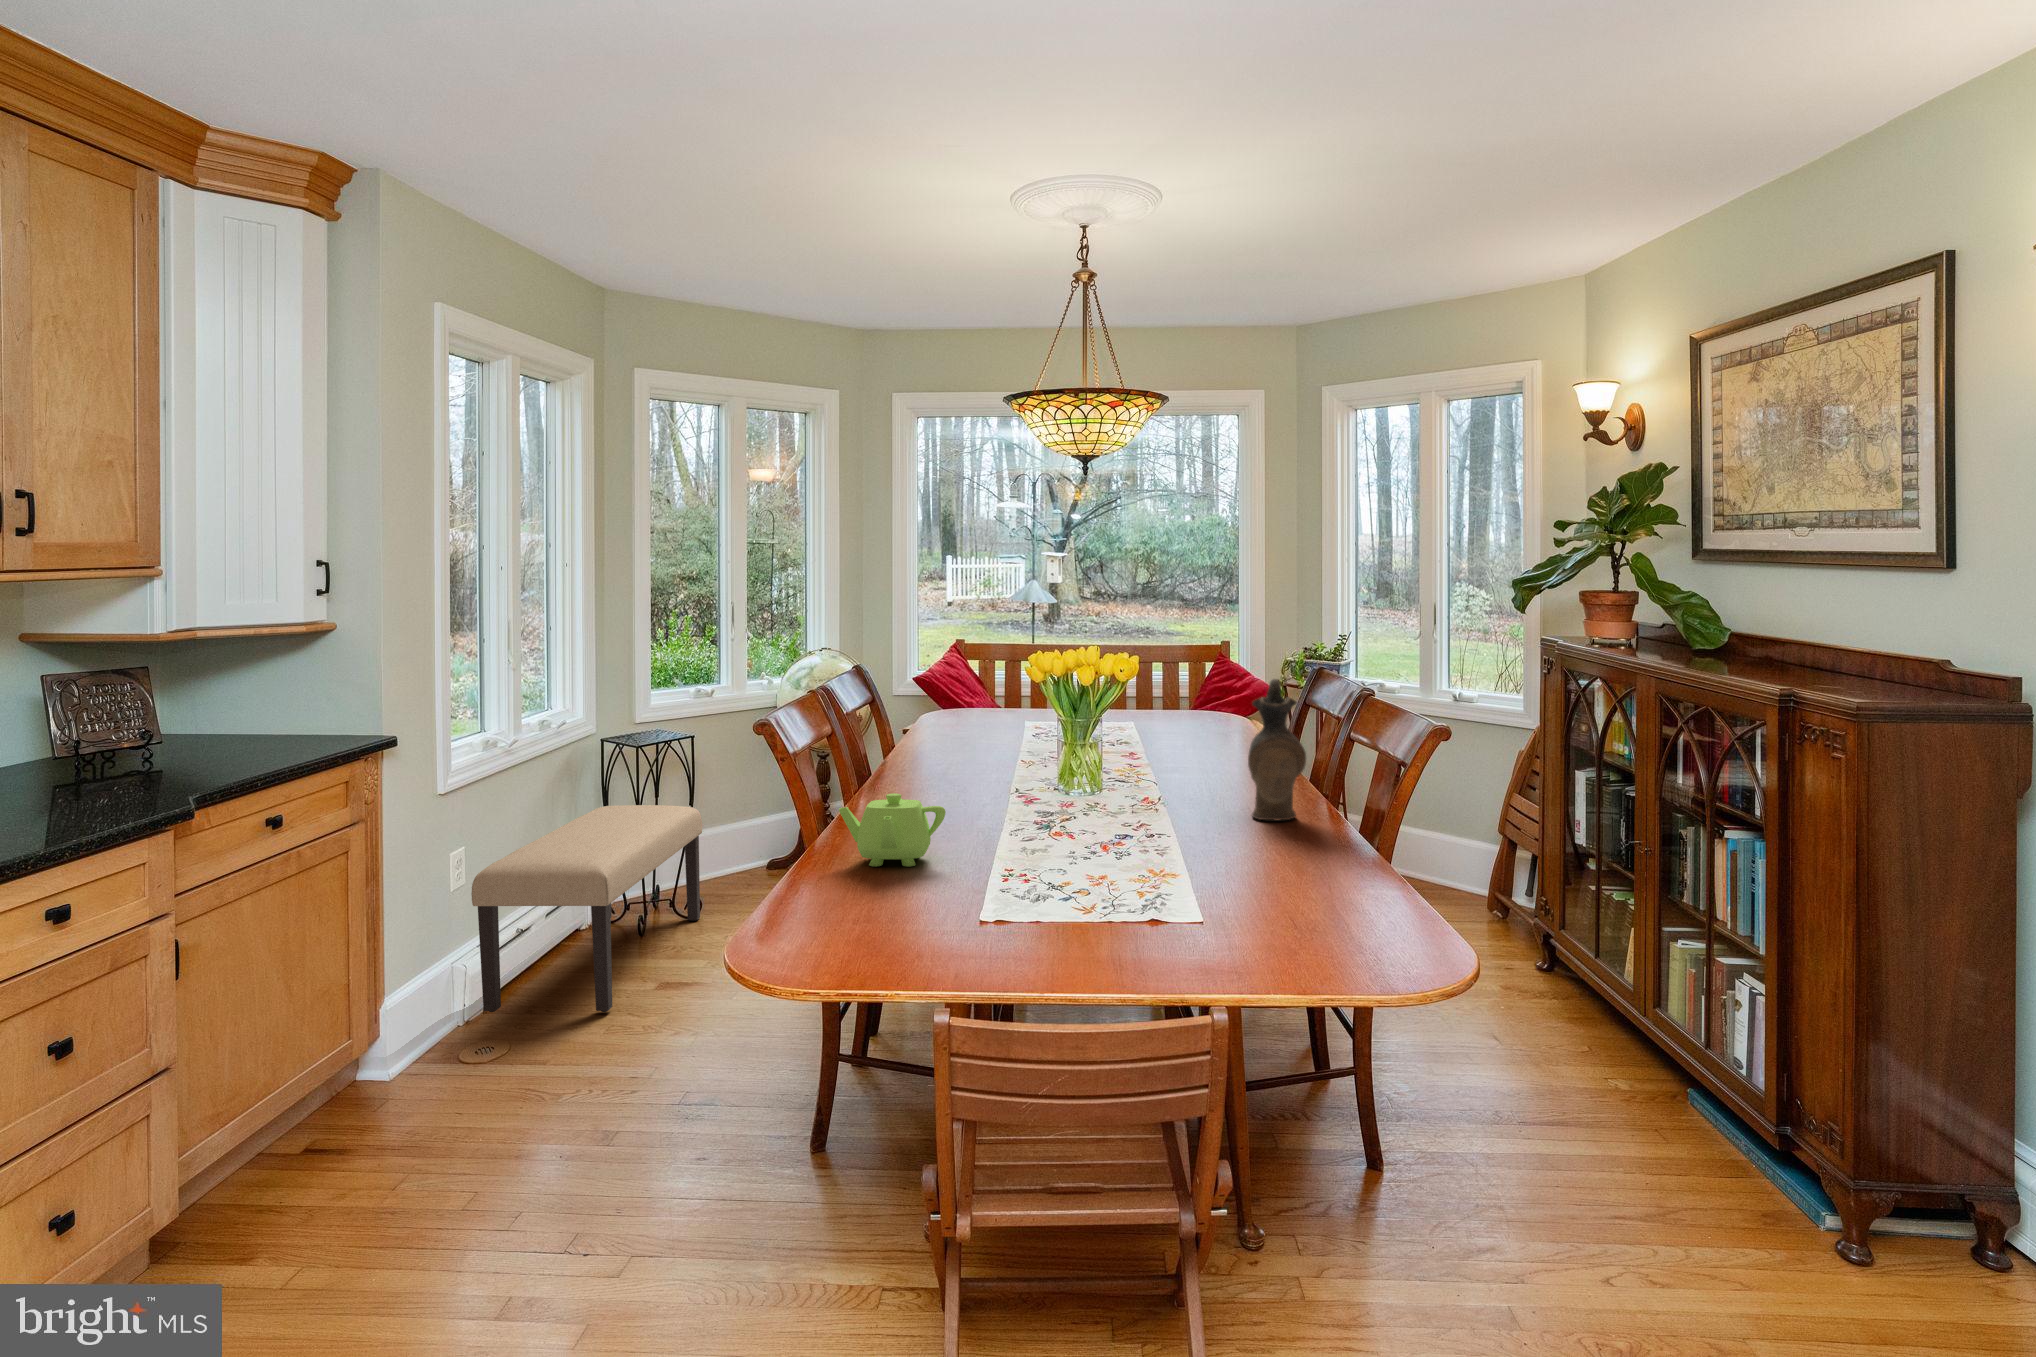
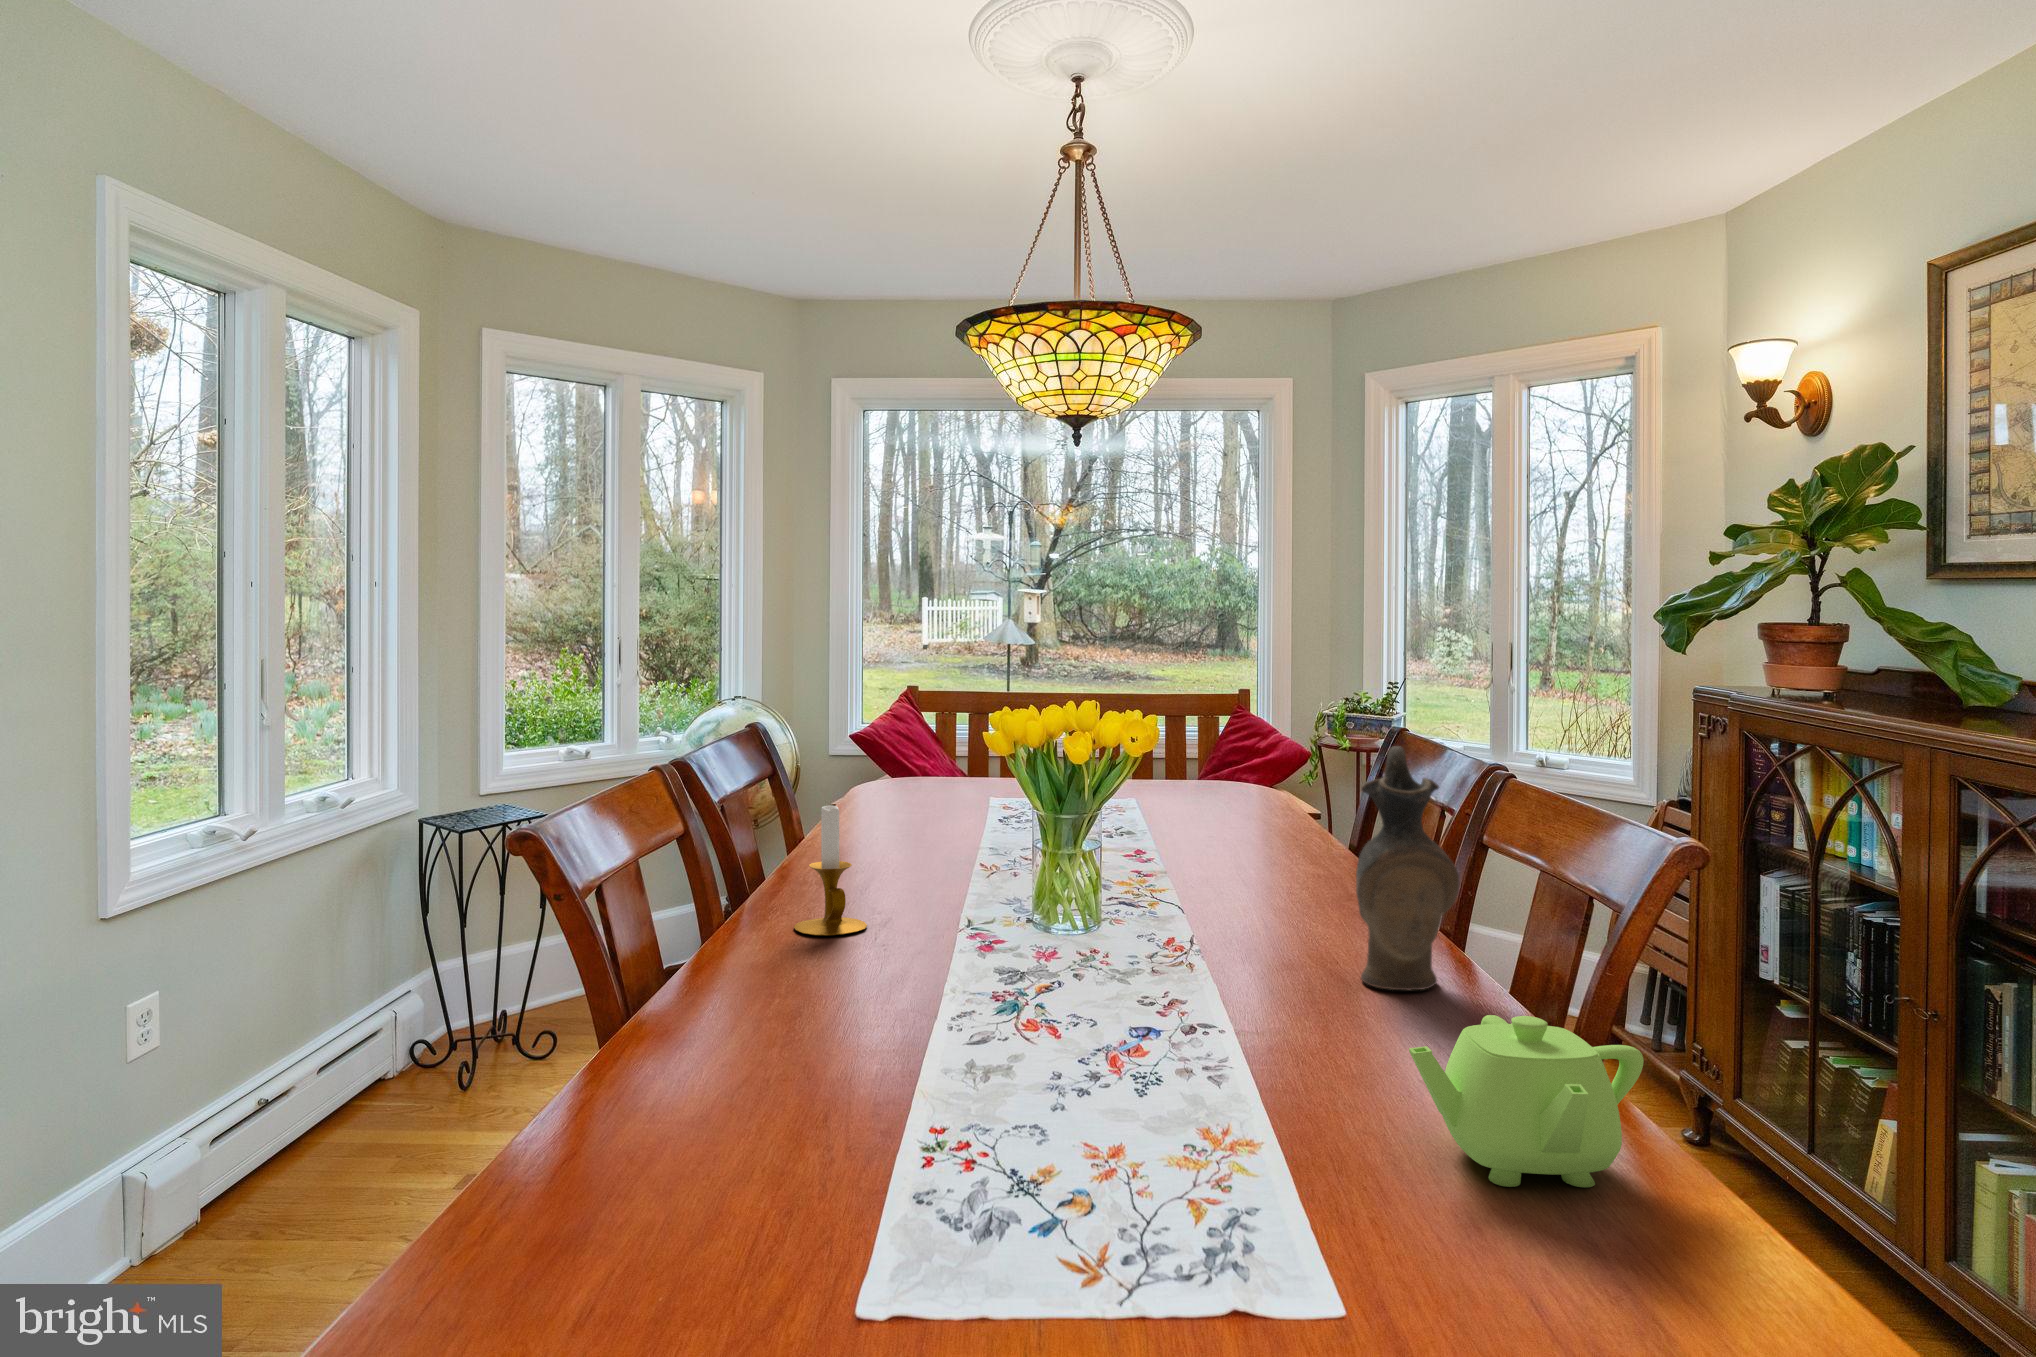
candlestick: none [910,719,956,798] -> present [794,806,867,935]
teapot: present [839,793,946,866] -> present [1409,1015,1644,1187]
bench: present [471,805,702,1012] -> none [162,905,554,1229]

